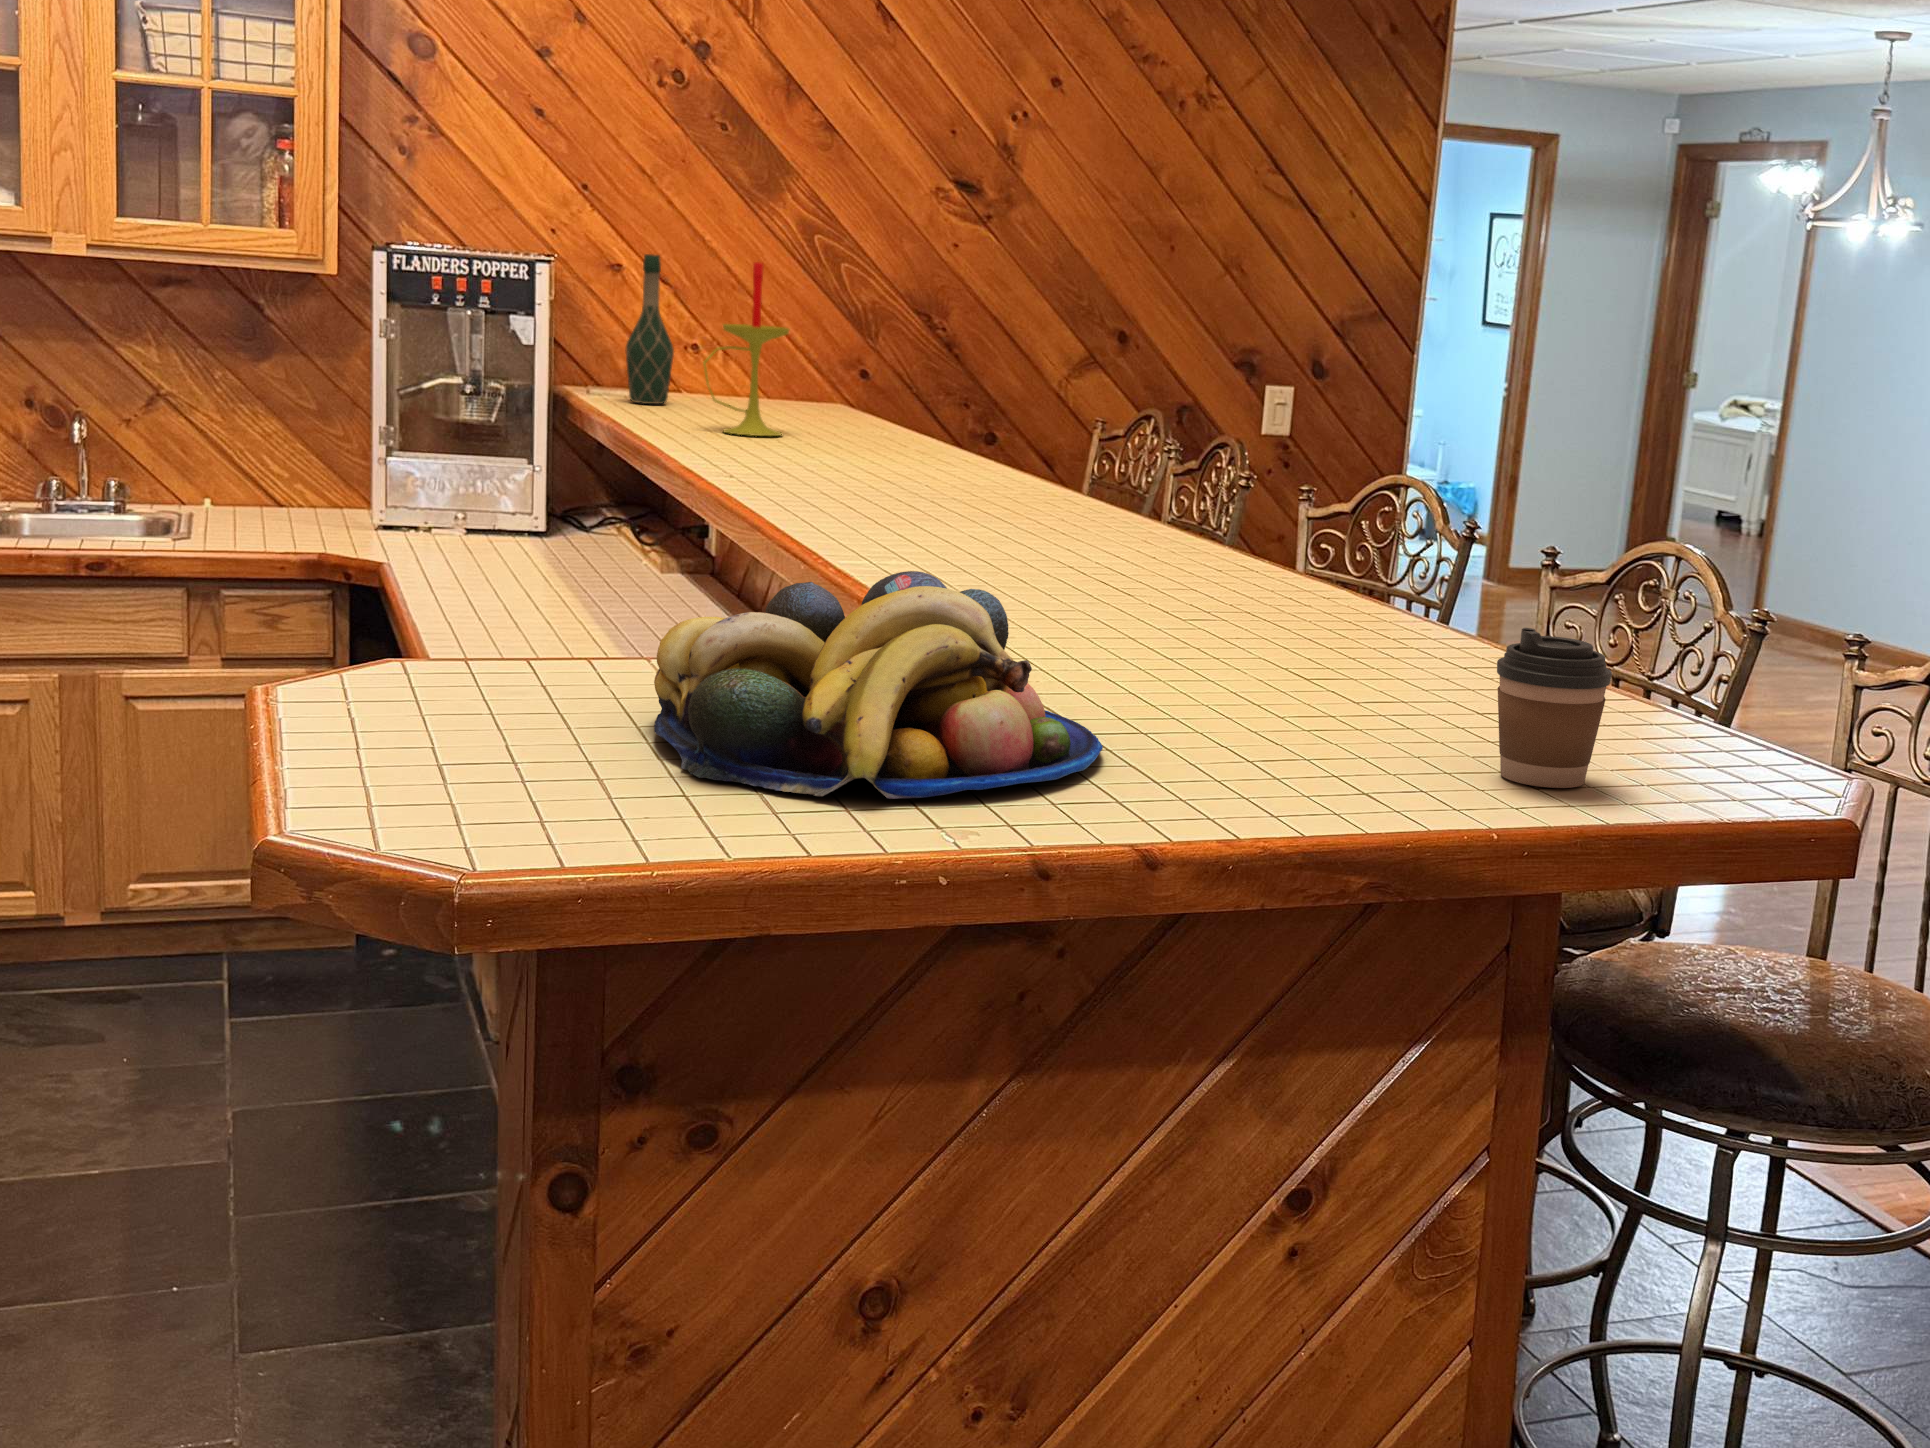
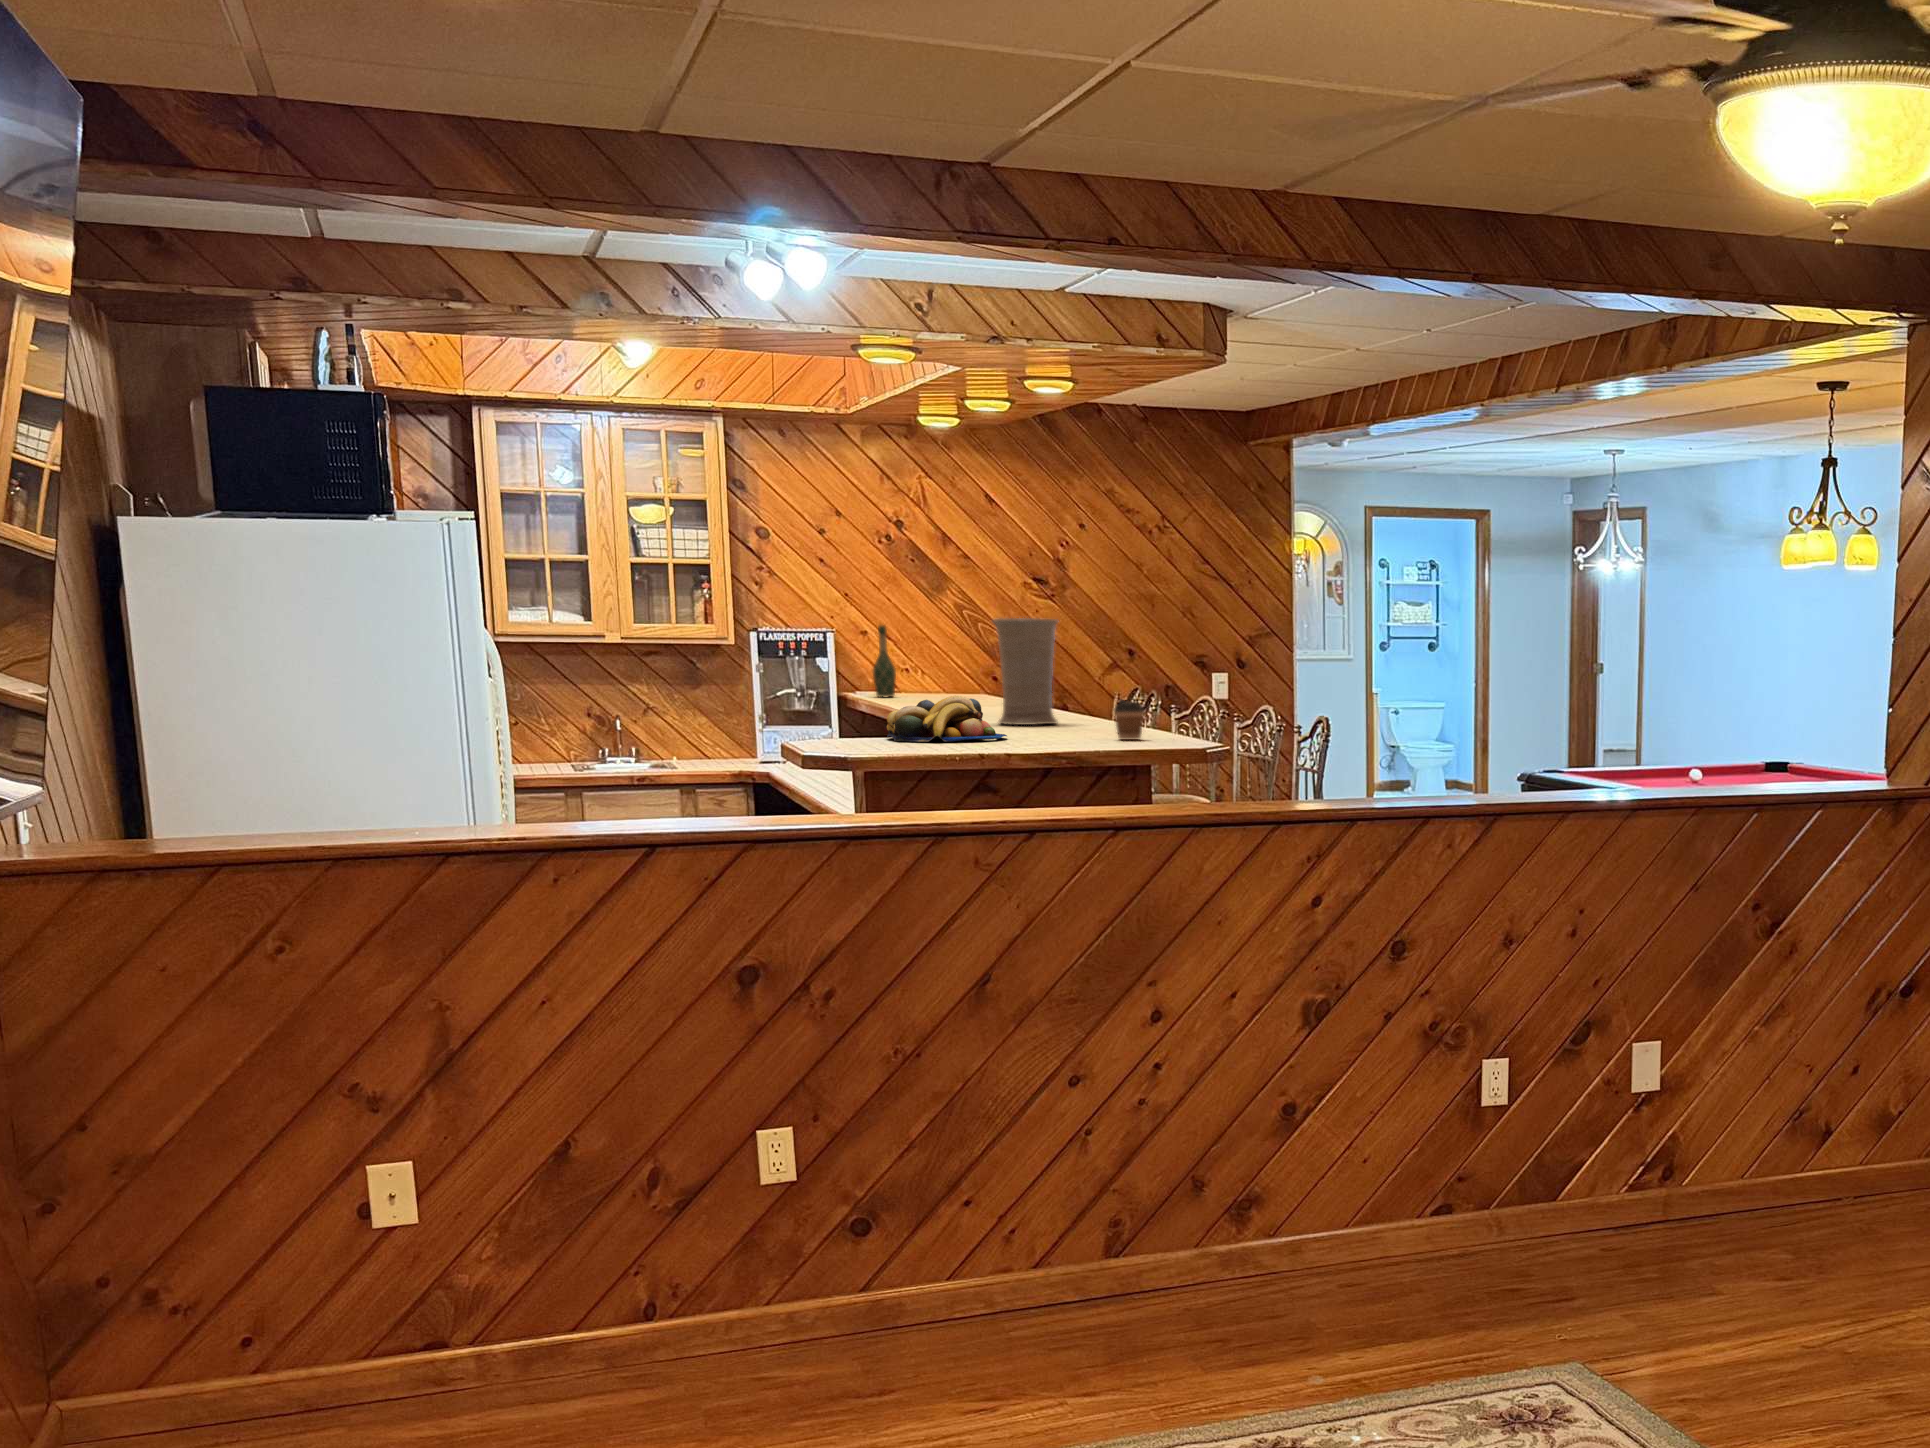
candle: present [703,262,790,436] -> none [908,622,948,703]
vase: none [969,278,1171,599] -> present [992,618,1058,725]

